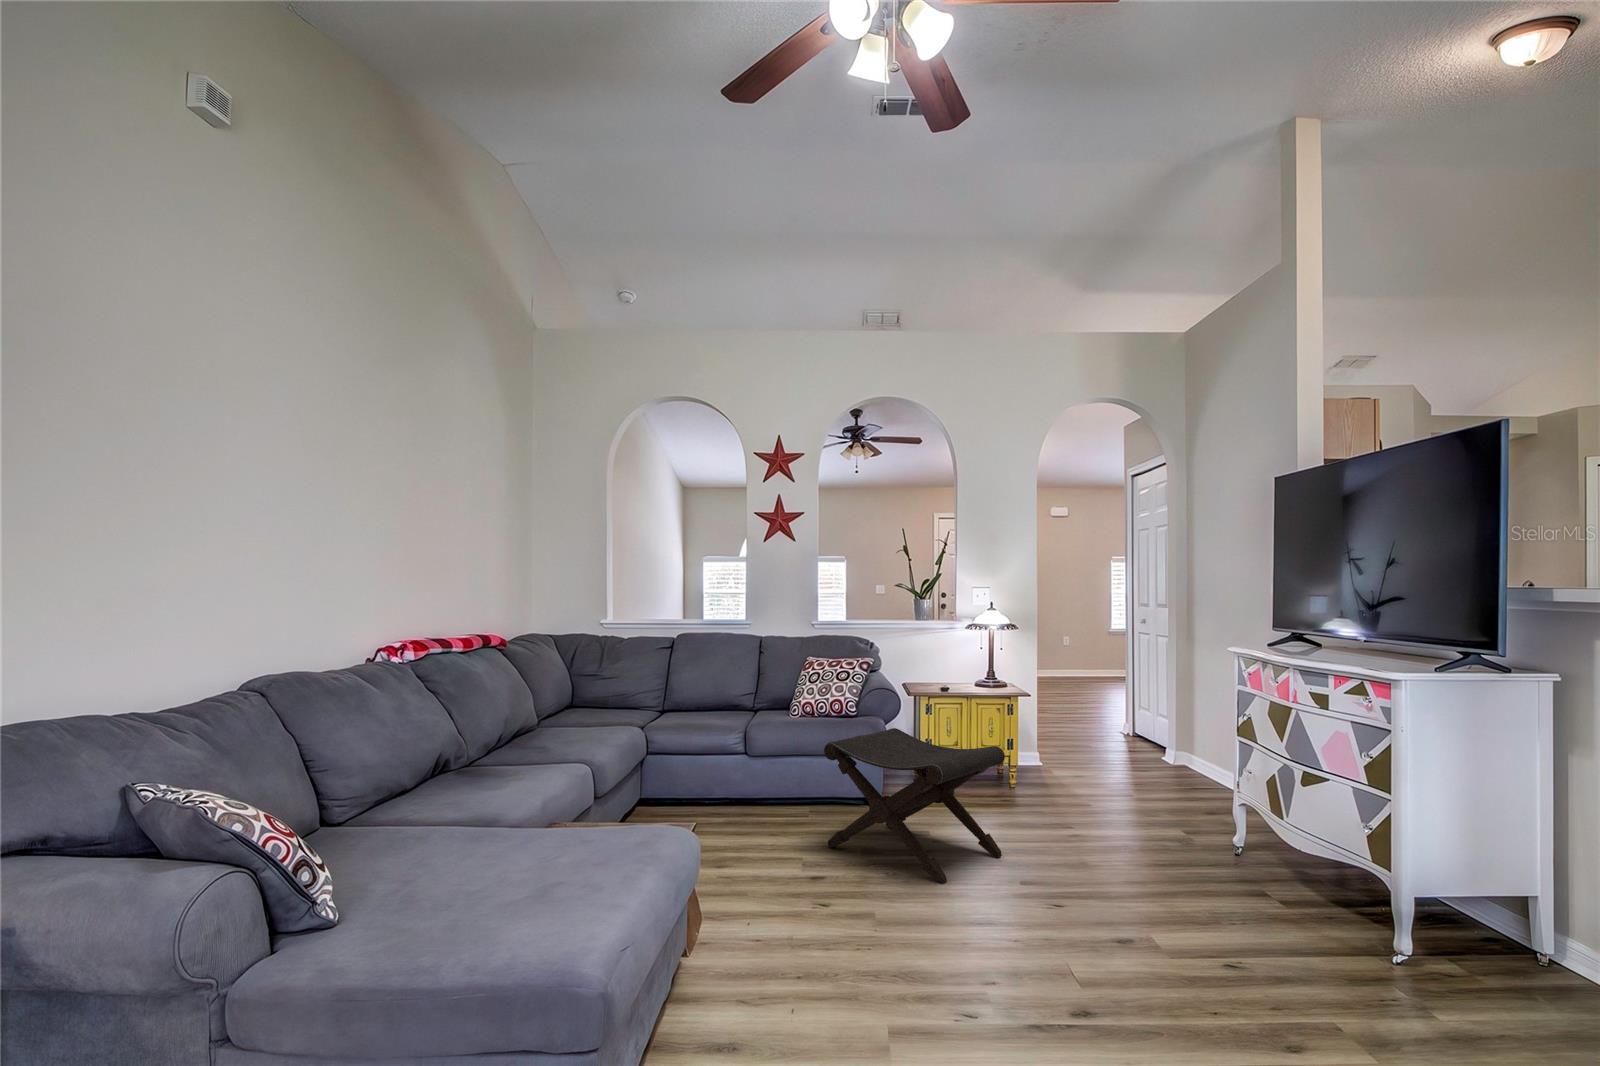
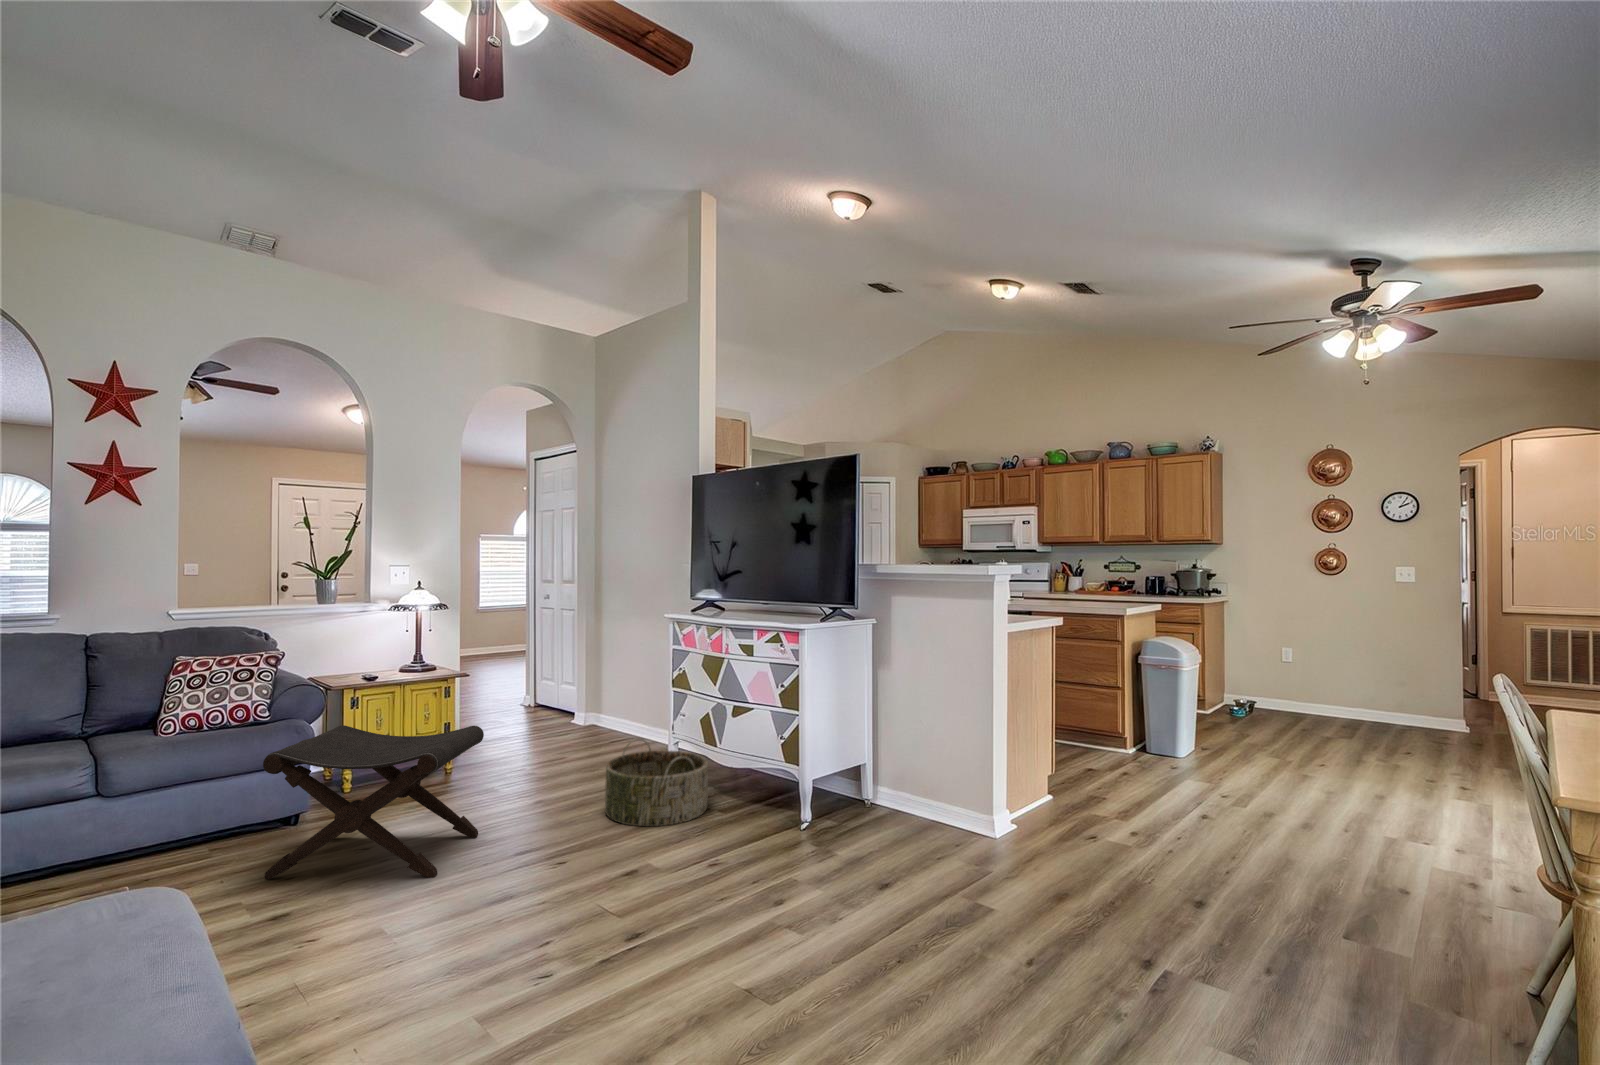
basket: none [1138,792,1273,905] -> present [605,739,708,826]

